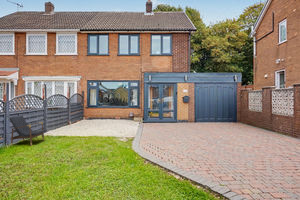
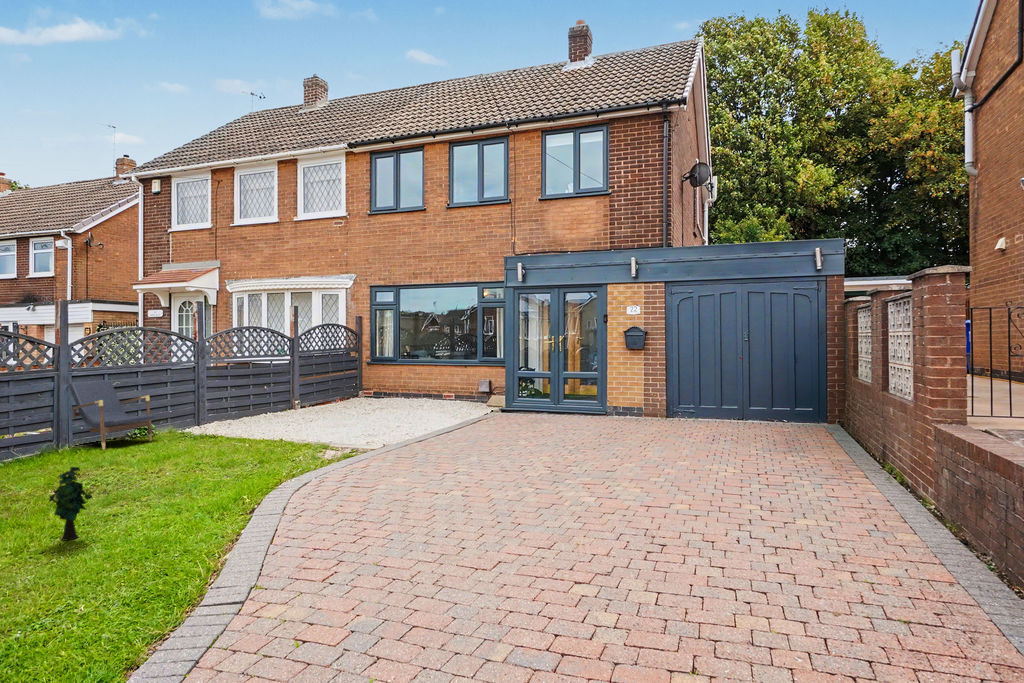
decorative plant: none [114,157,133,190] -> present [49,467,92,541]

